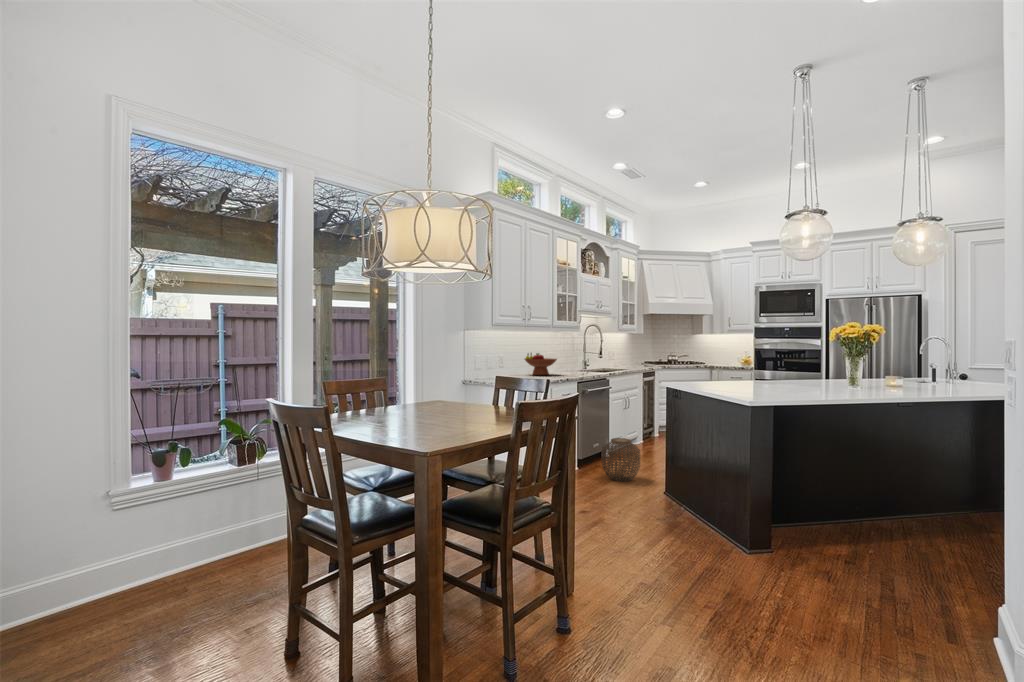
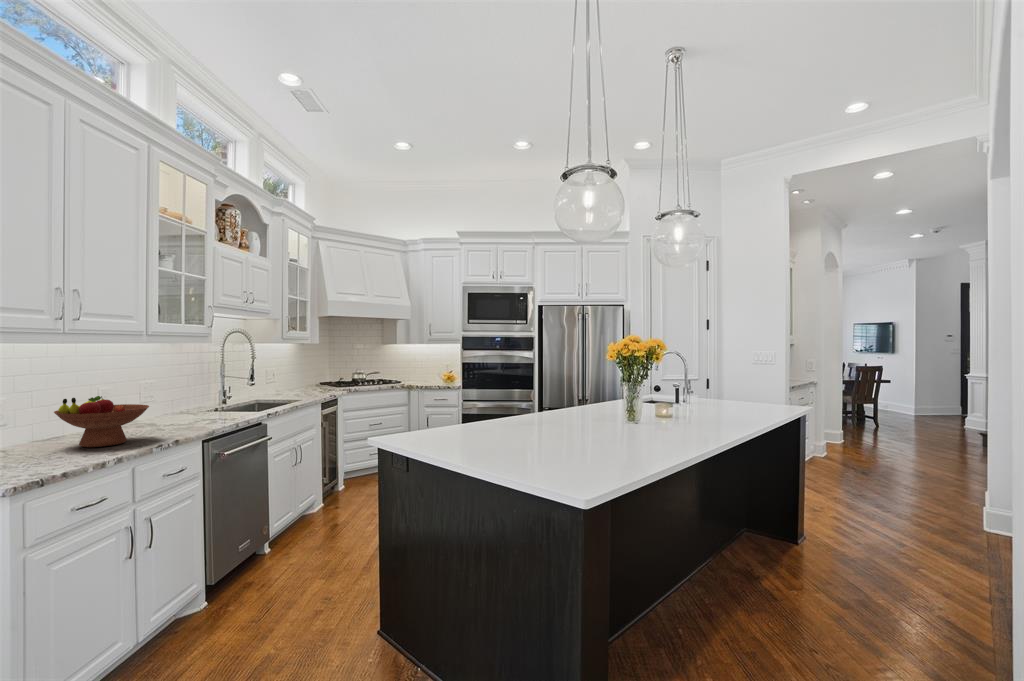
woven basket: present [602,438,640,482] -> none [252,550,331,644]

